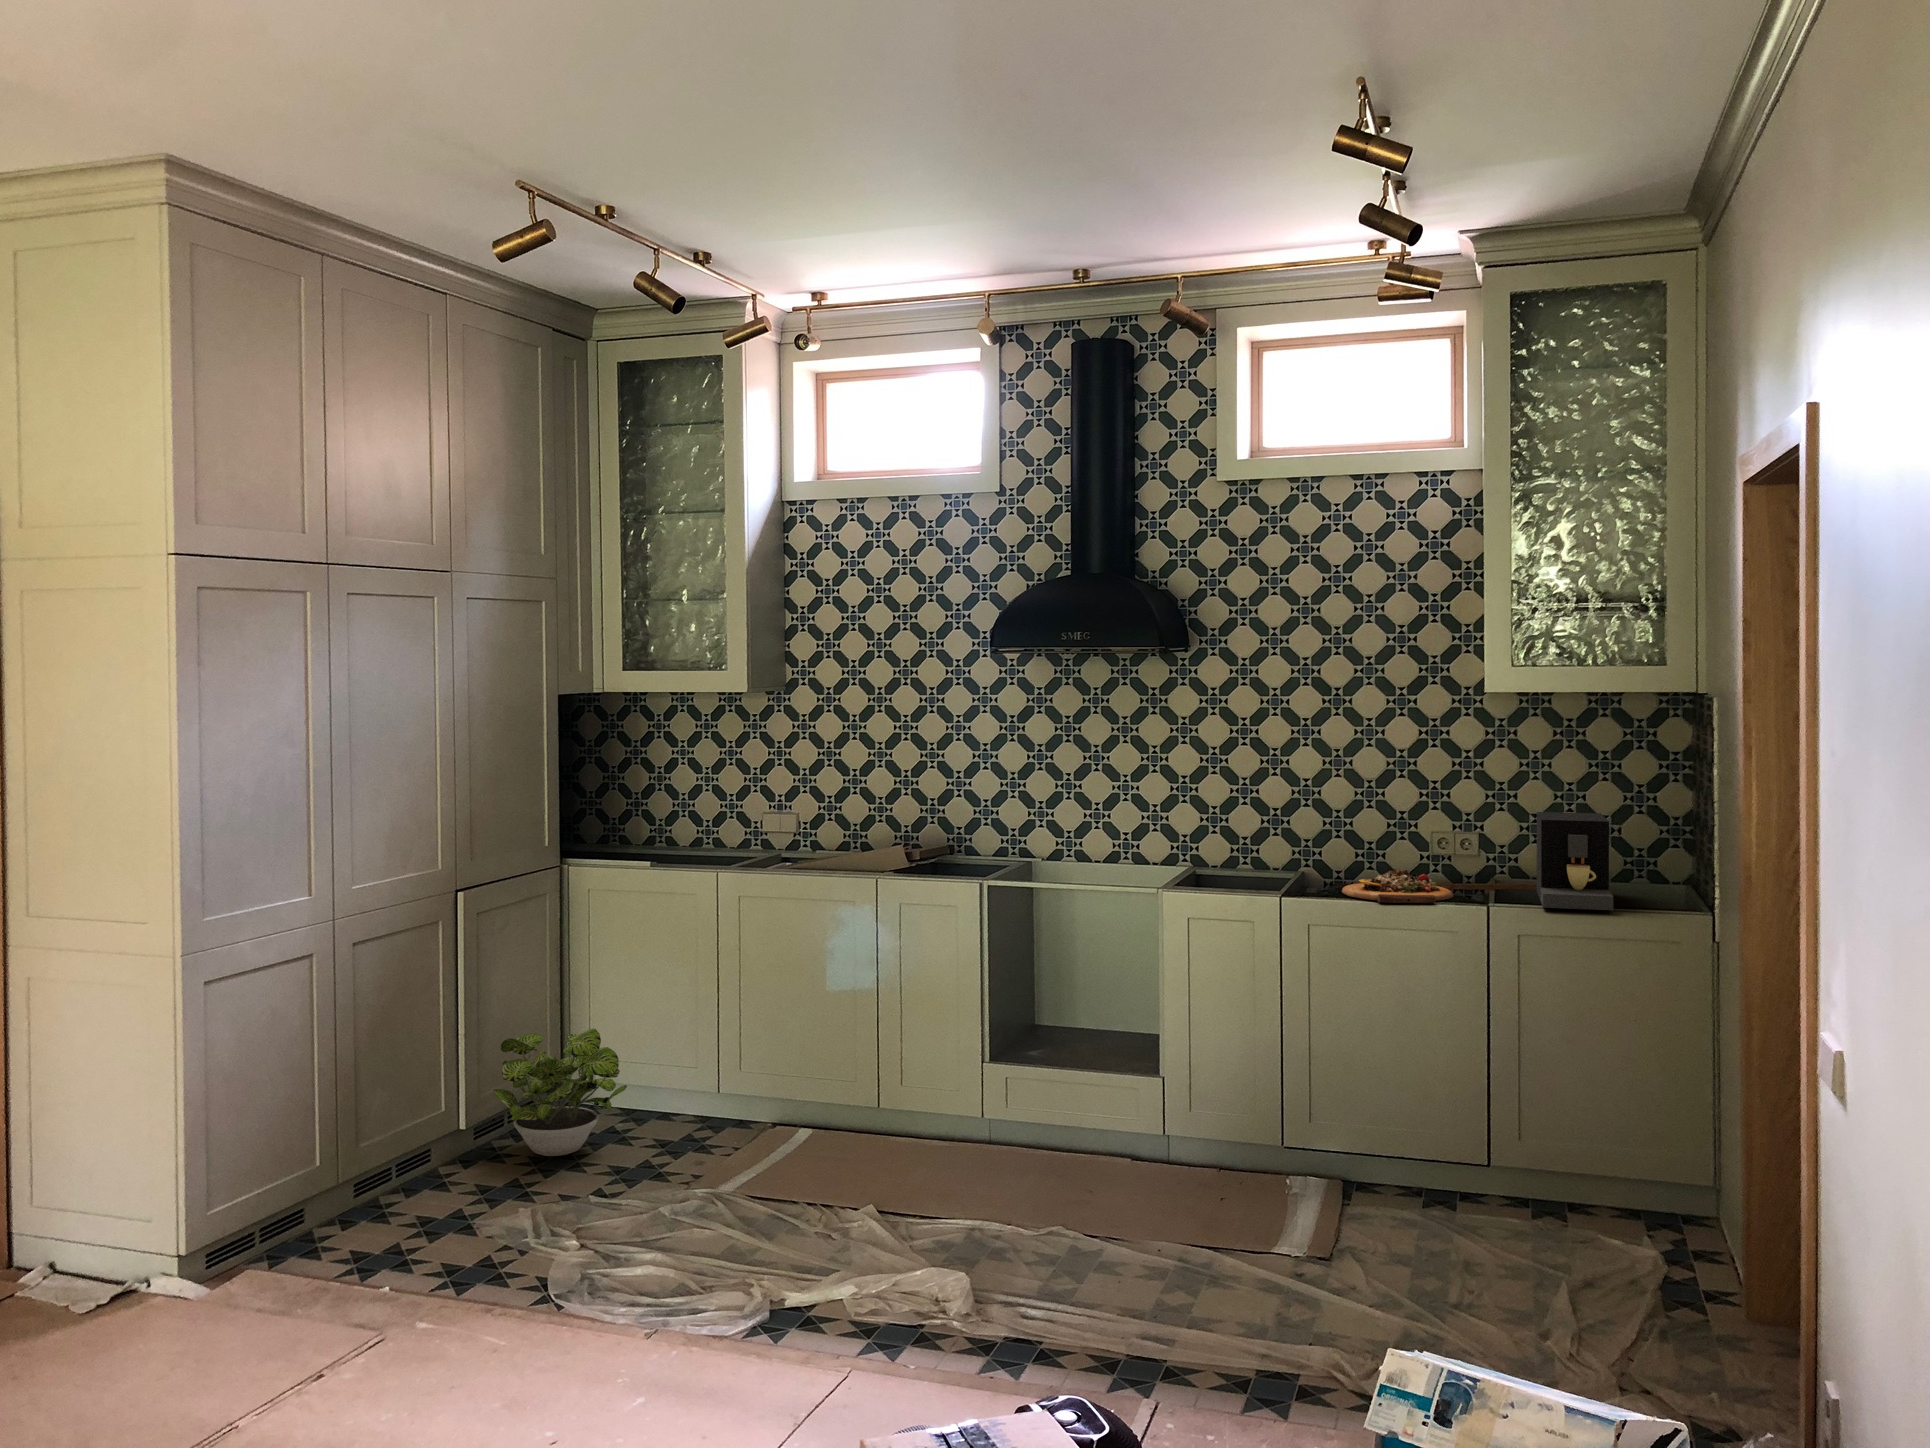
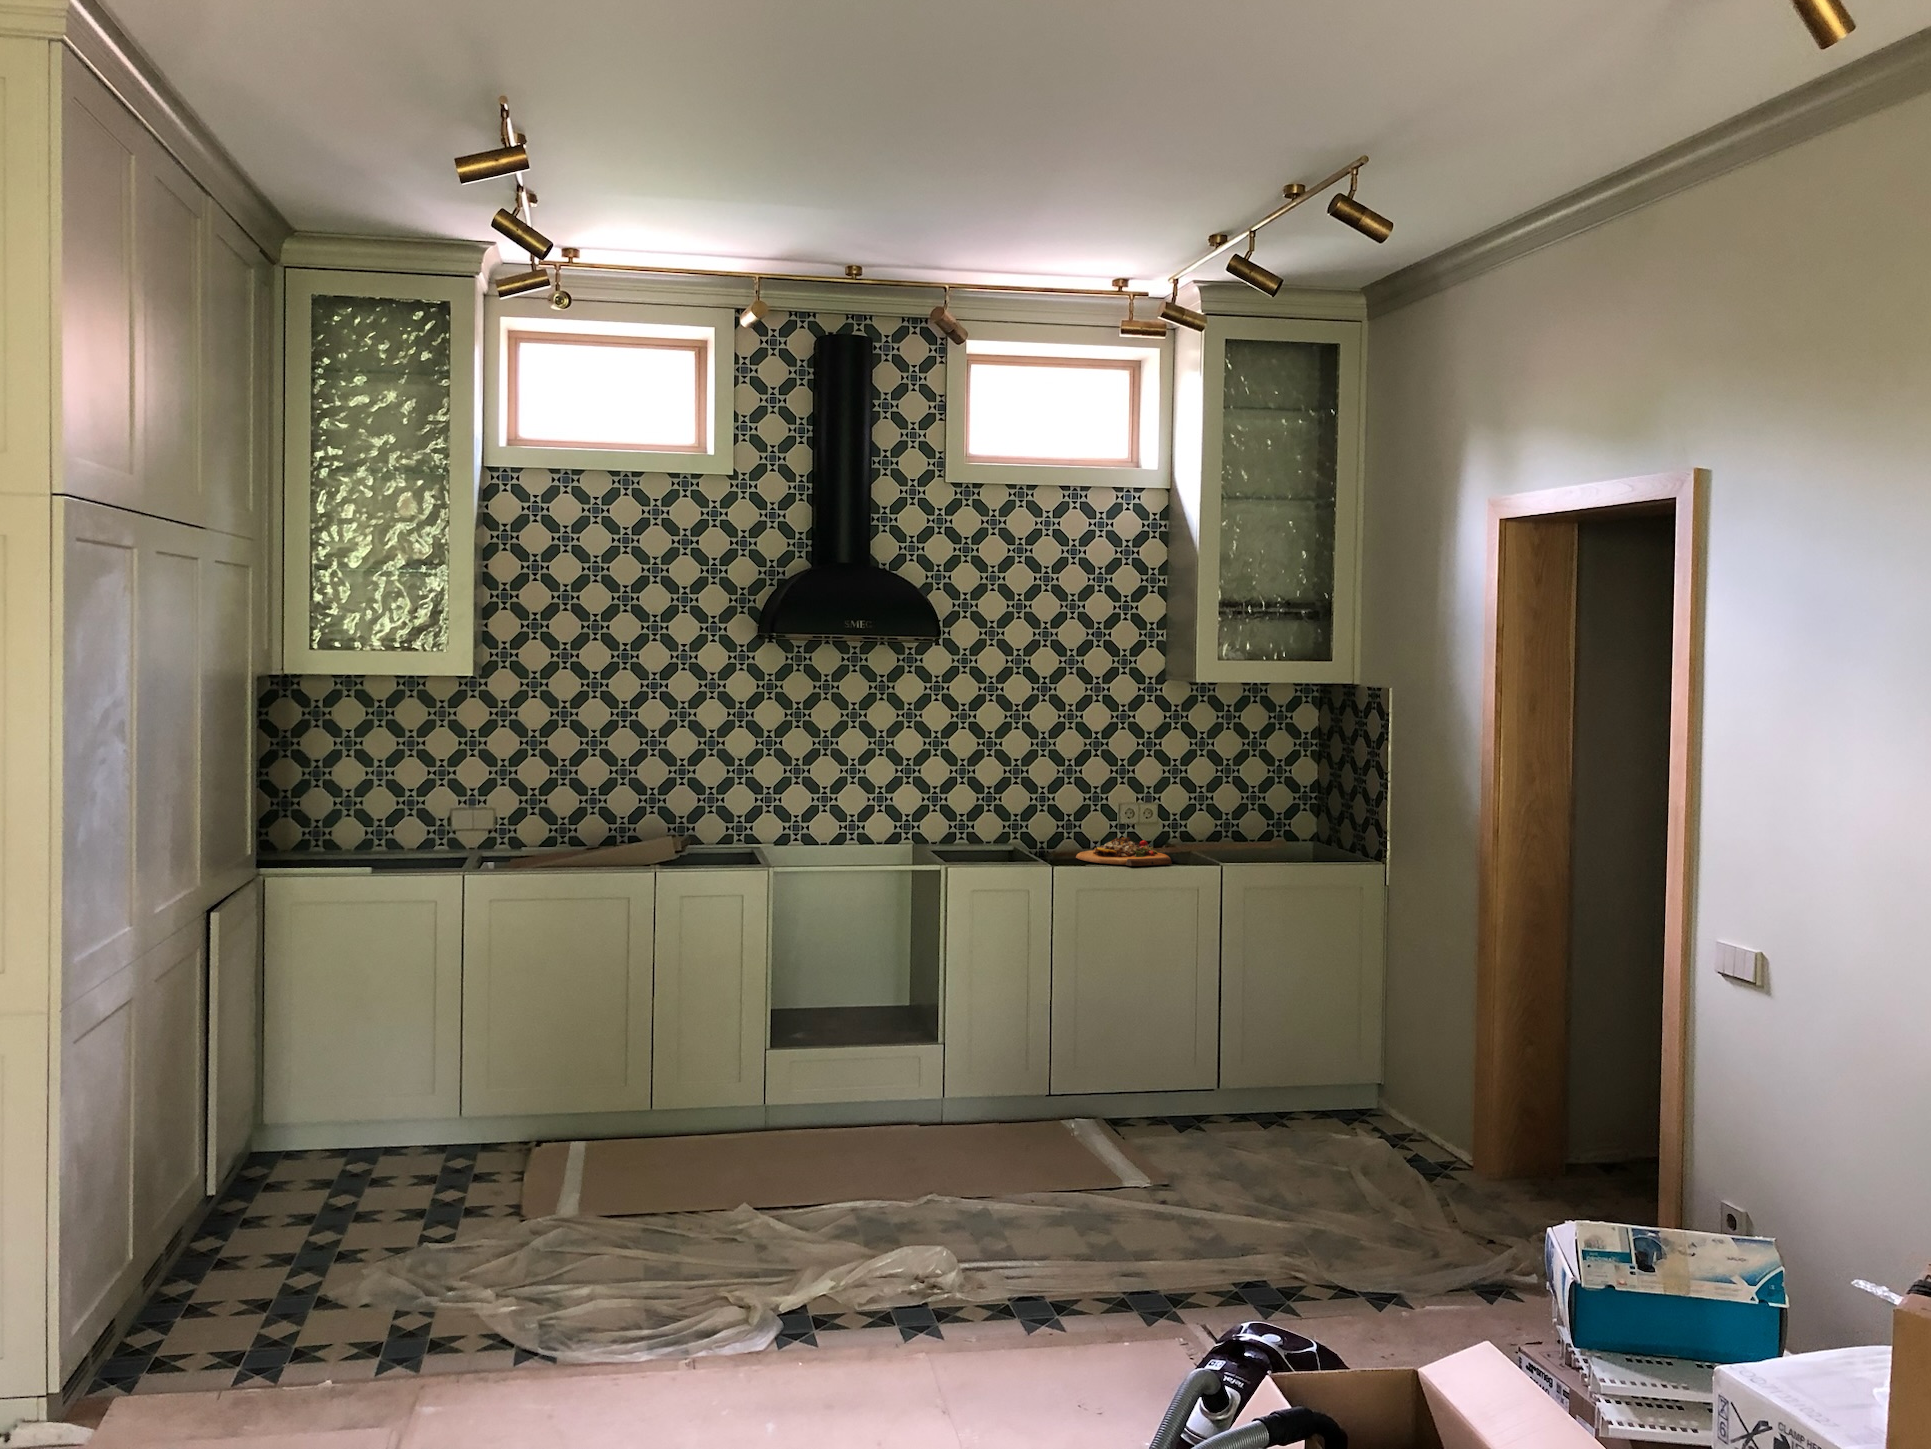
coffee maker: present [1537,812,1613,910] -> none [1215,784,1308,862]
potted plant: present [493,1029,627,1156] -> none [230,1059,411,1217]

